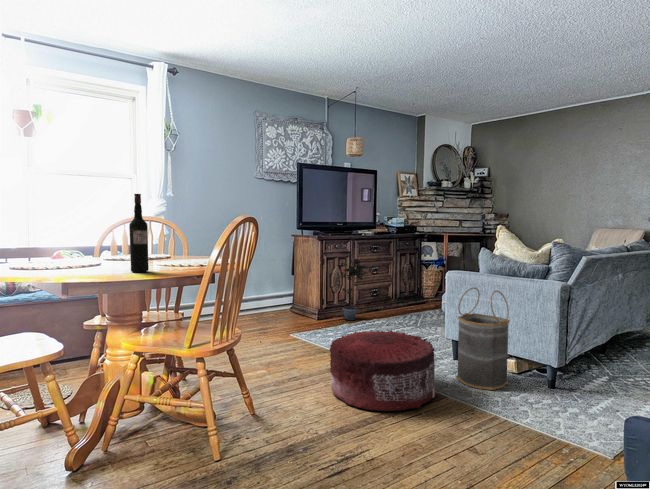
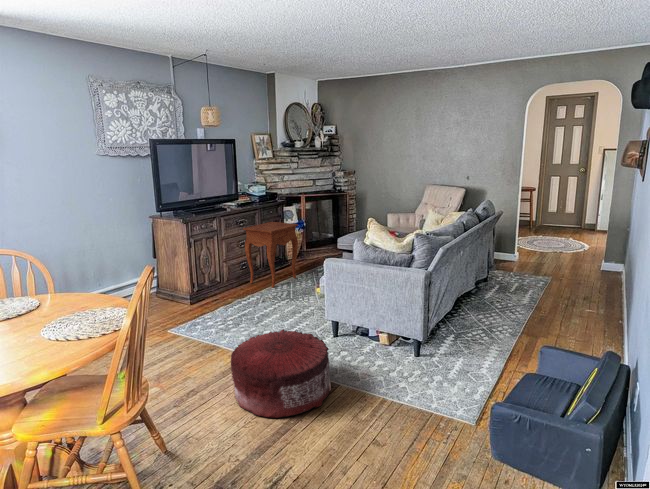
wine bottle: present [129,194,149,272] -> none [13,272,45,361]
side table: none [377,252,434,316] -> present [243,222,298,288]
potted plant: present [337,256,371,320] -> none [205,237,243,302]
basket: present [456,288,510,390] -> none [342,281,385,370]

